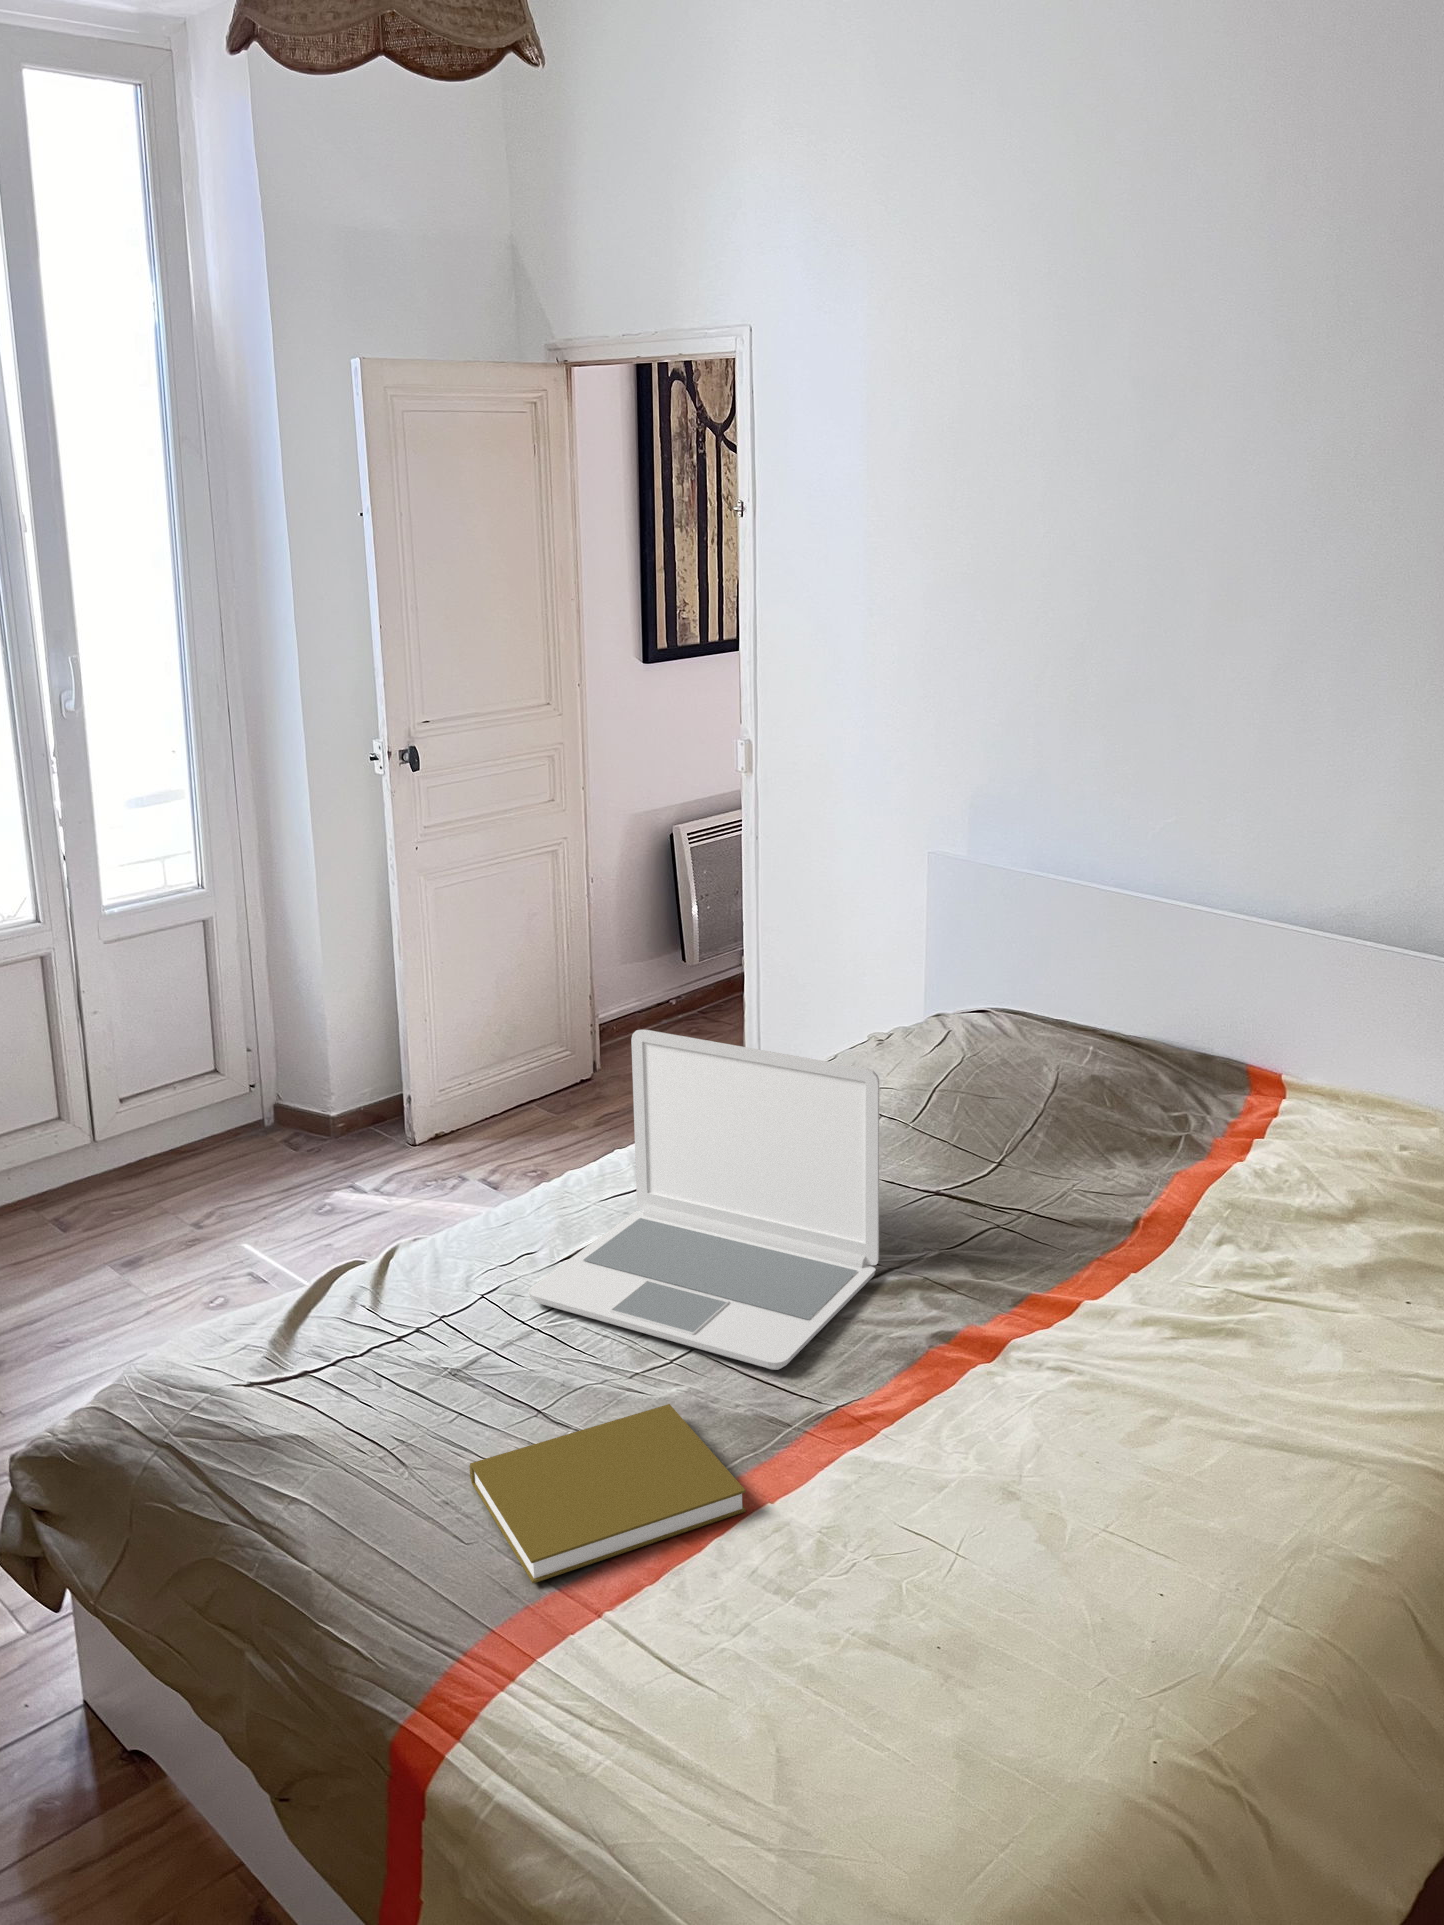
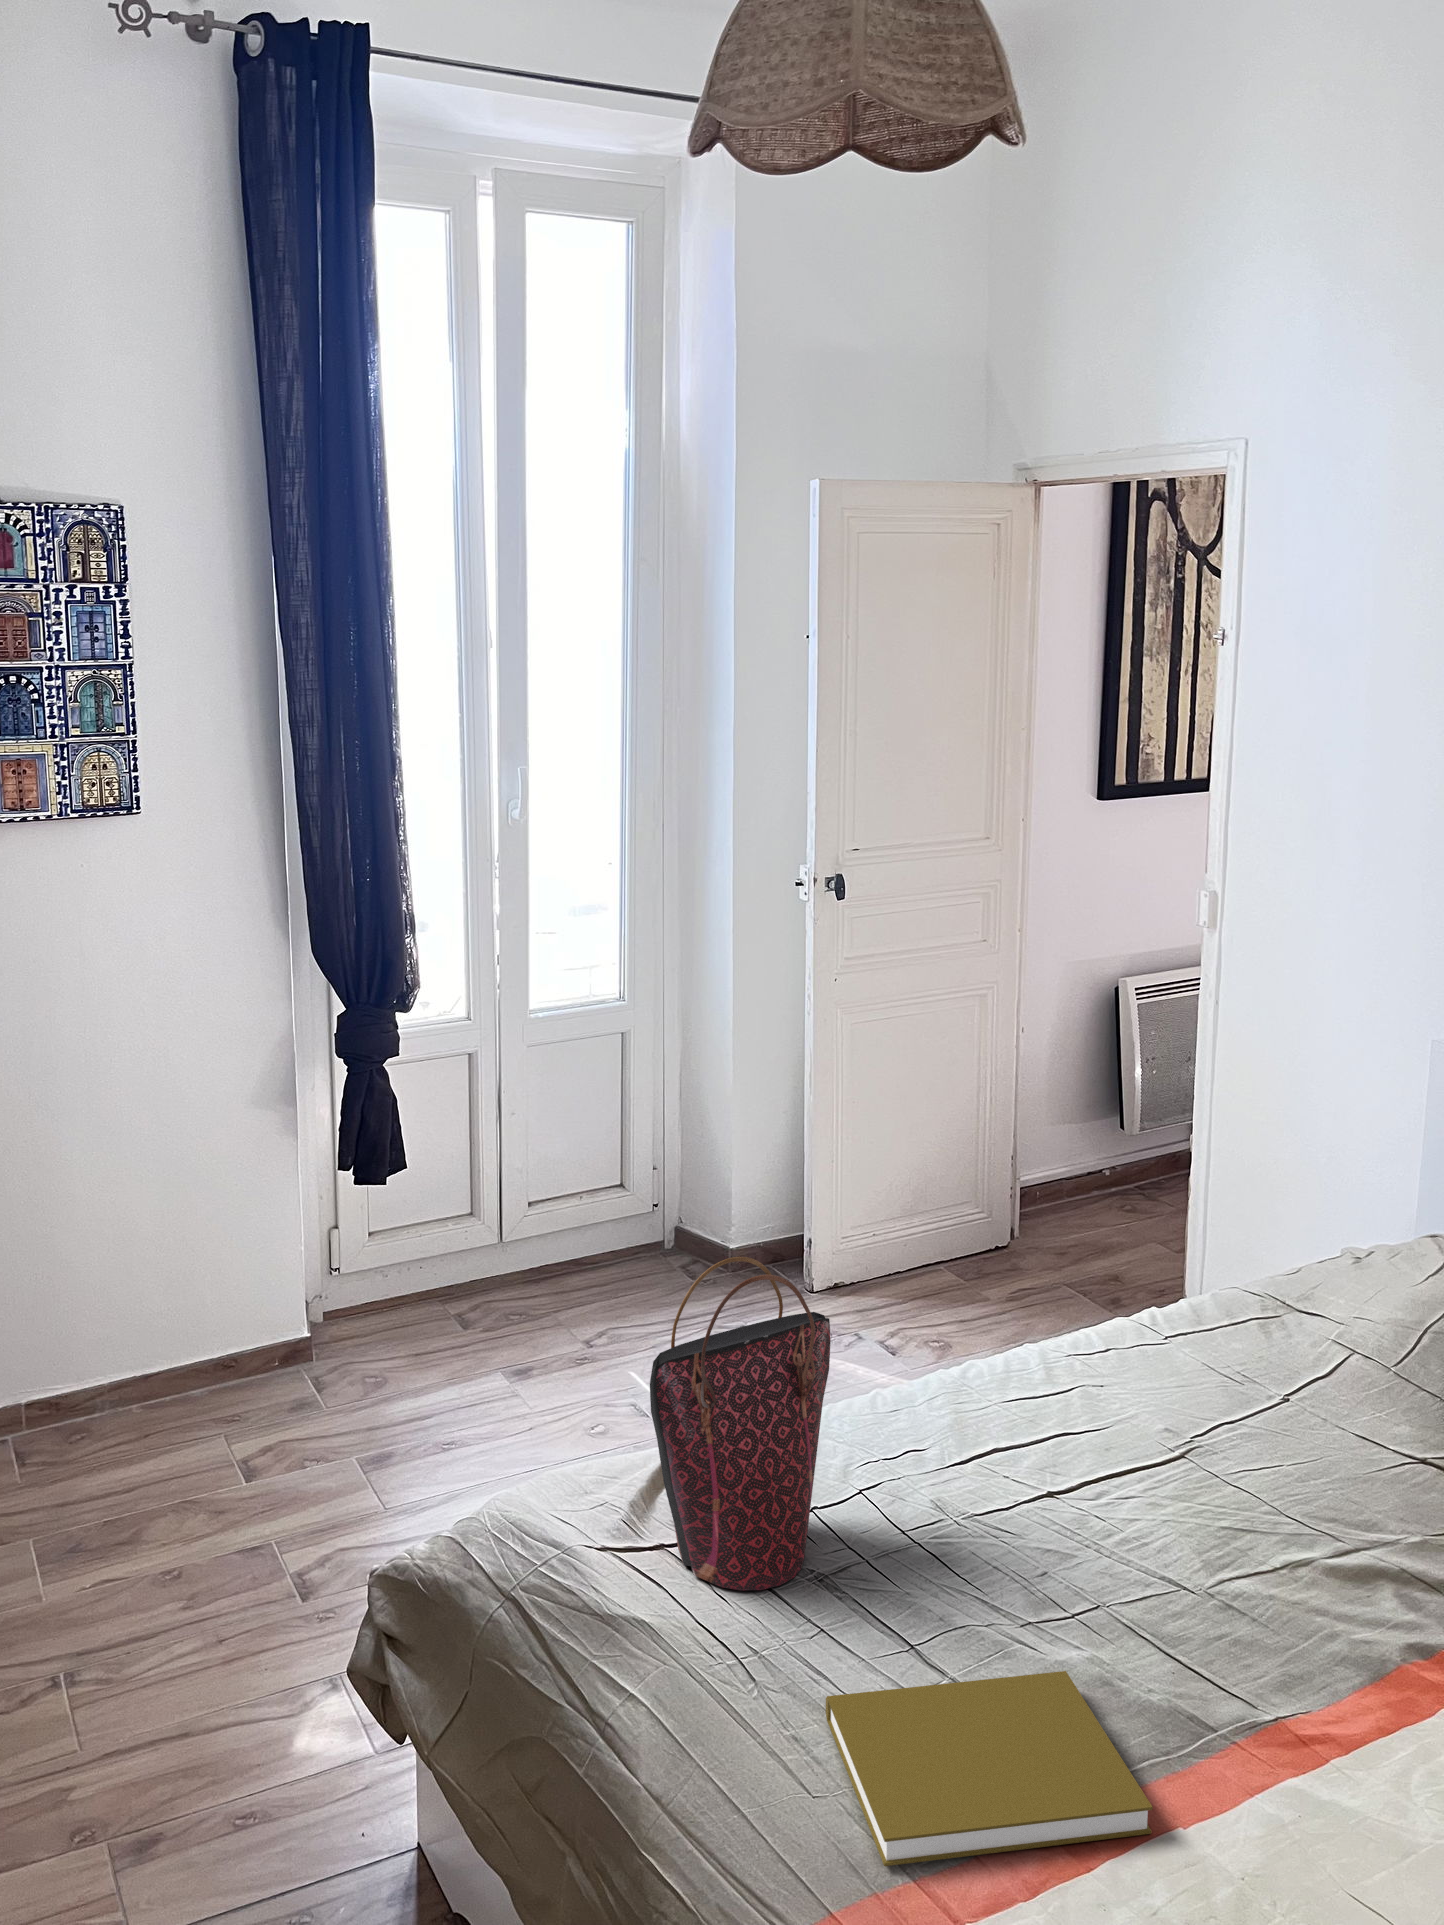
laptop: present [528,1030,879,1370] -> none [912,1213,1355,1653]
handbag: none [282,1101,446,1396] -> present [650,1257,831,1590]

